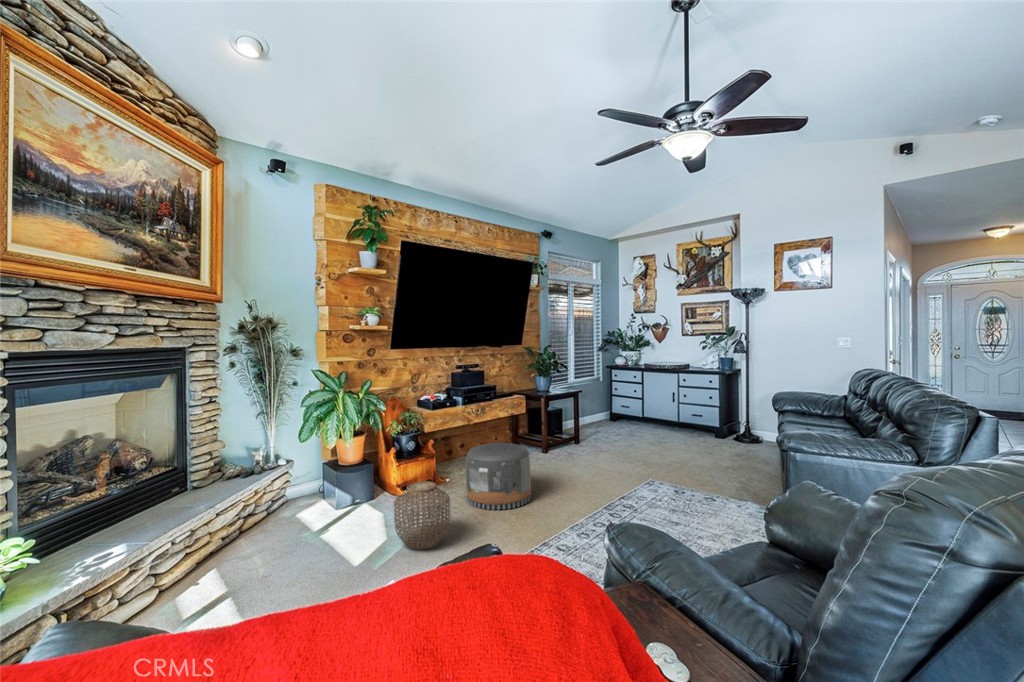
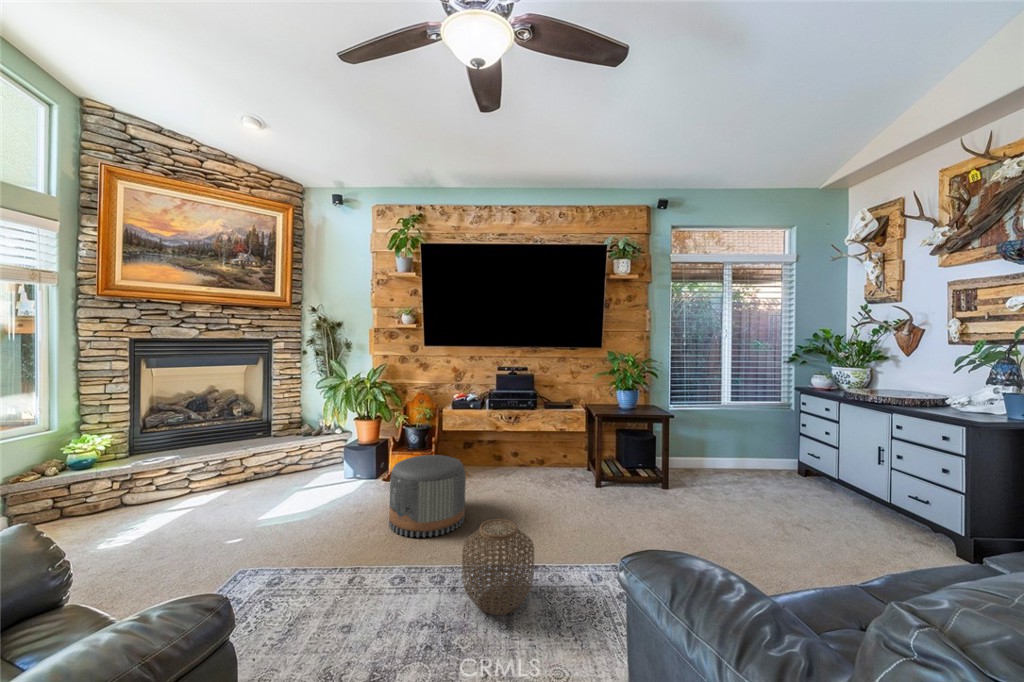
woven basket: present [394,481,450,549] -> present [462,519,534,615]

